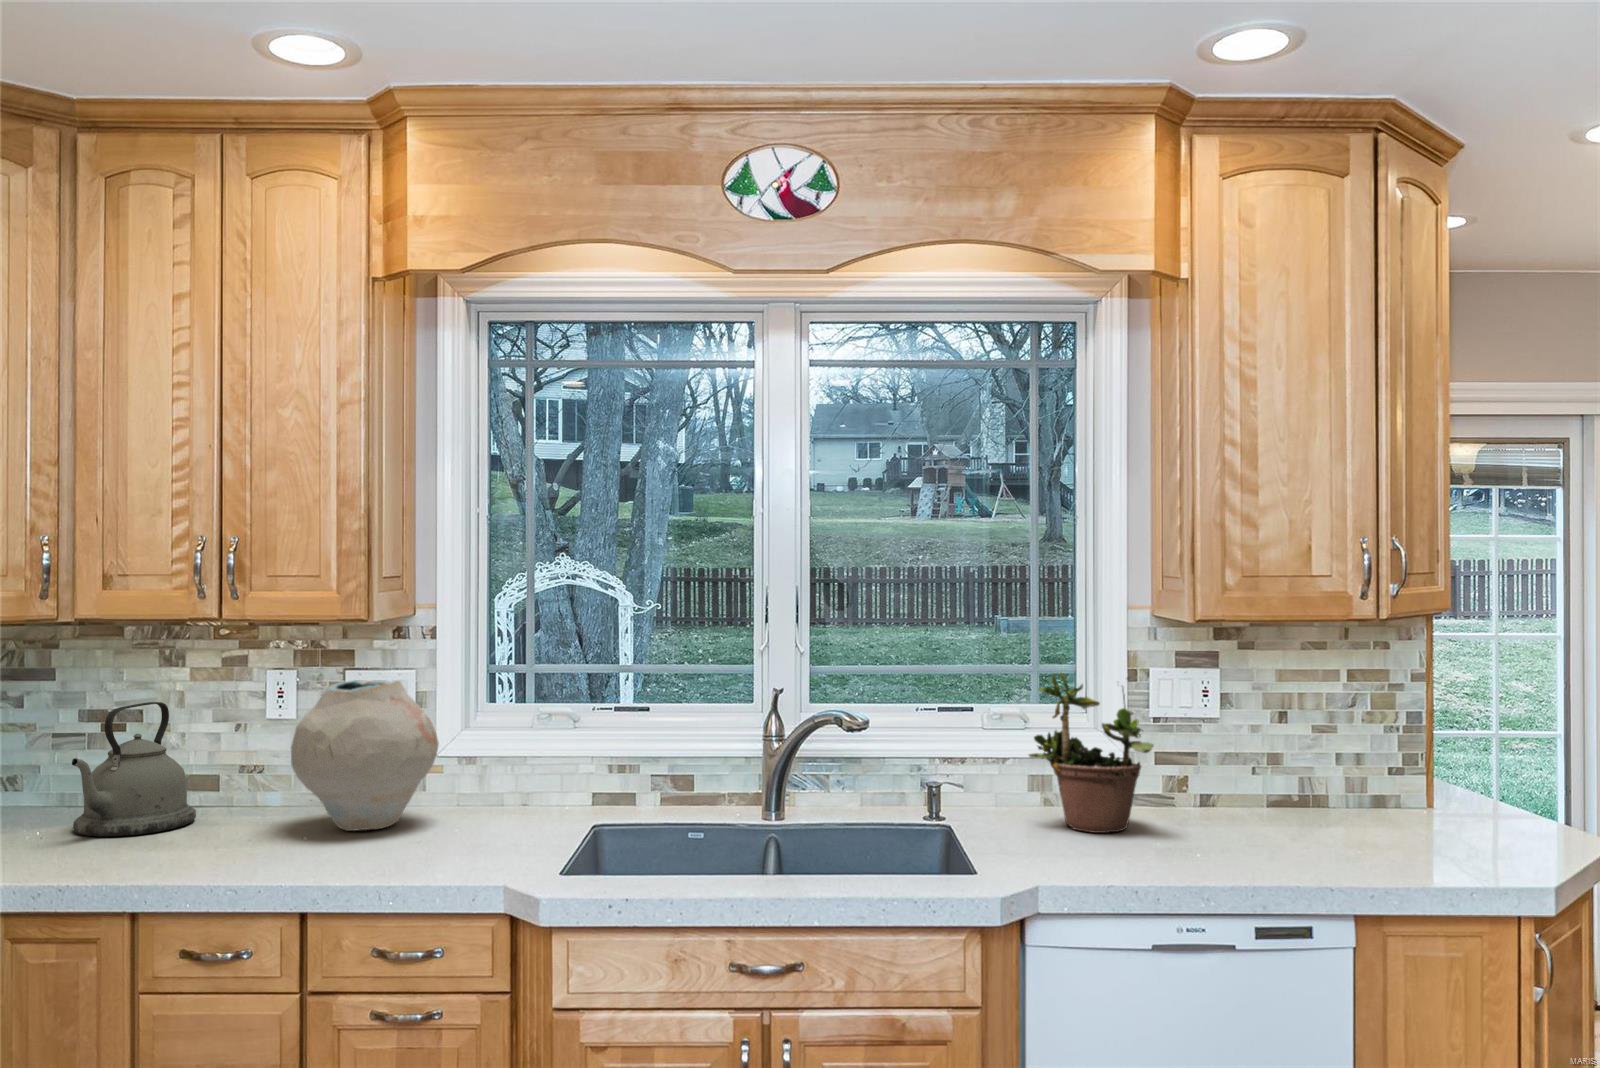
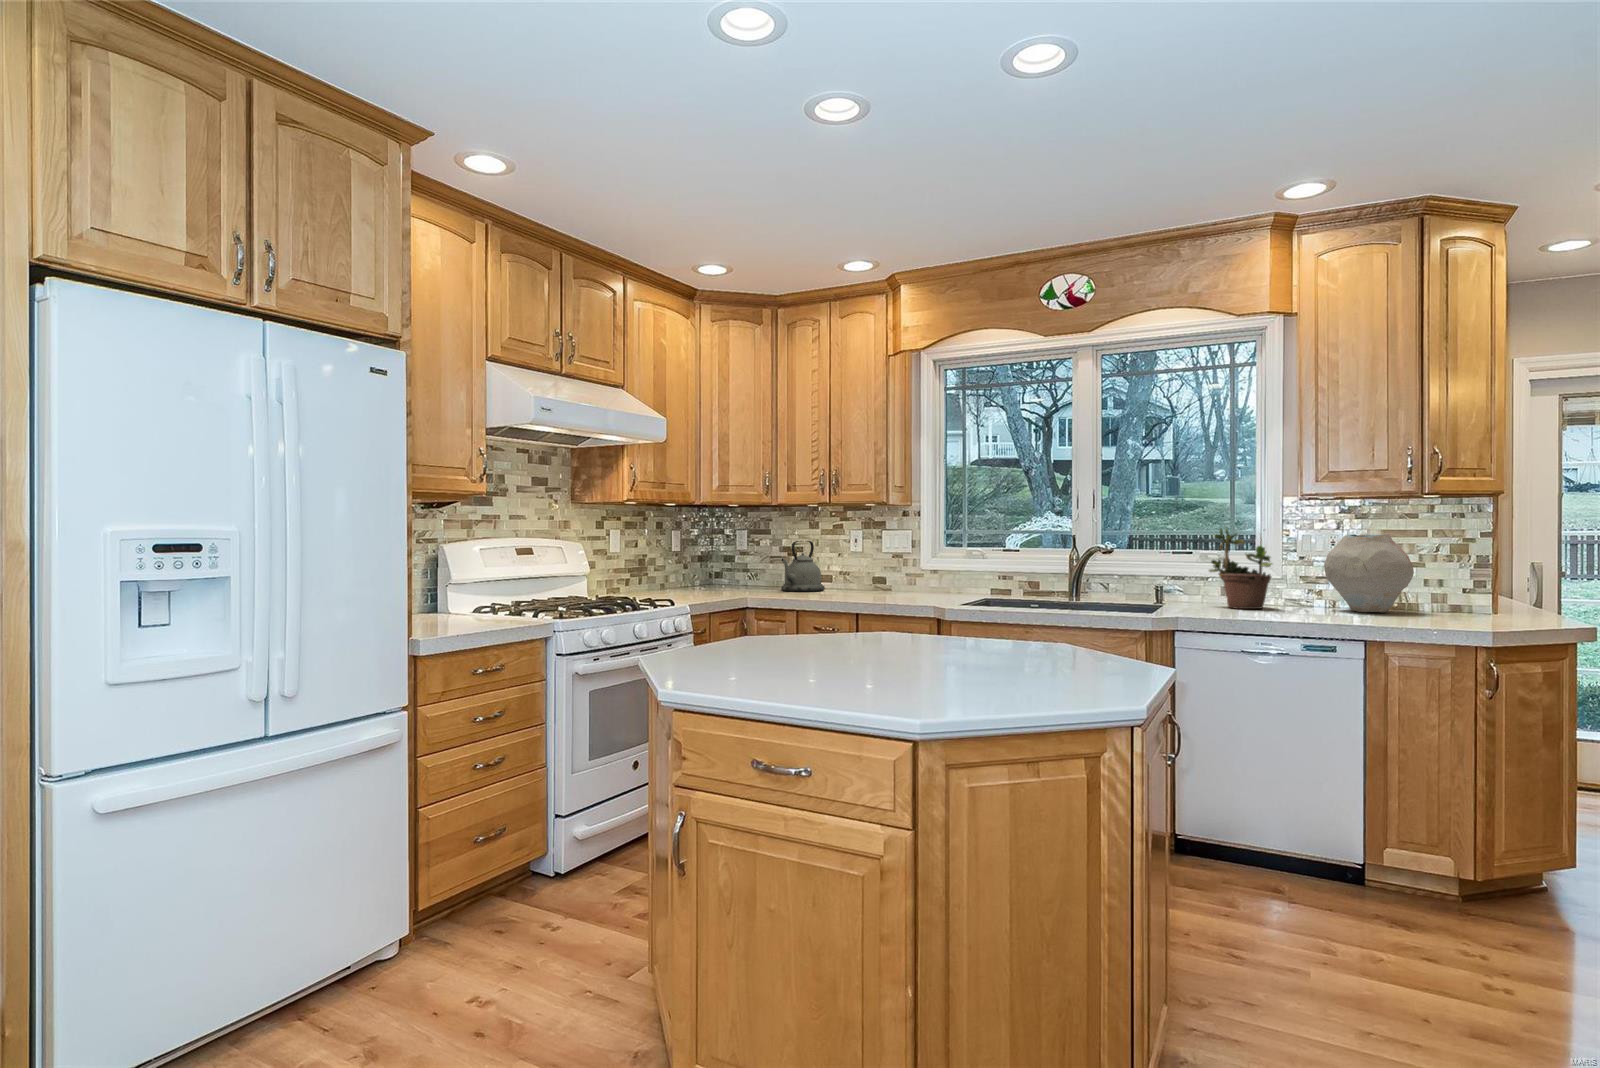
vase: present [291,680,439,831] -> present [1324,534,1414,613]

